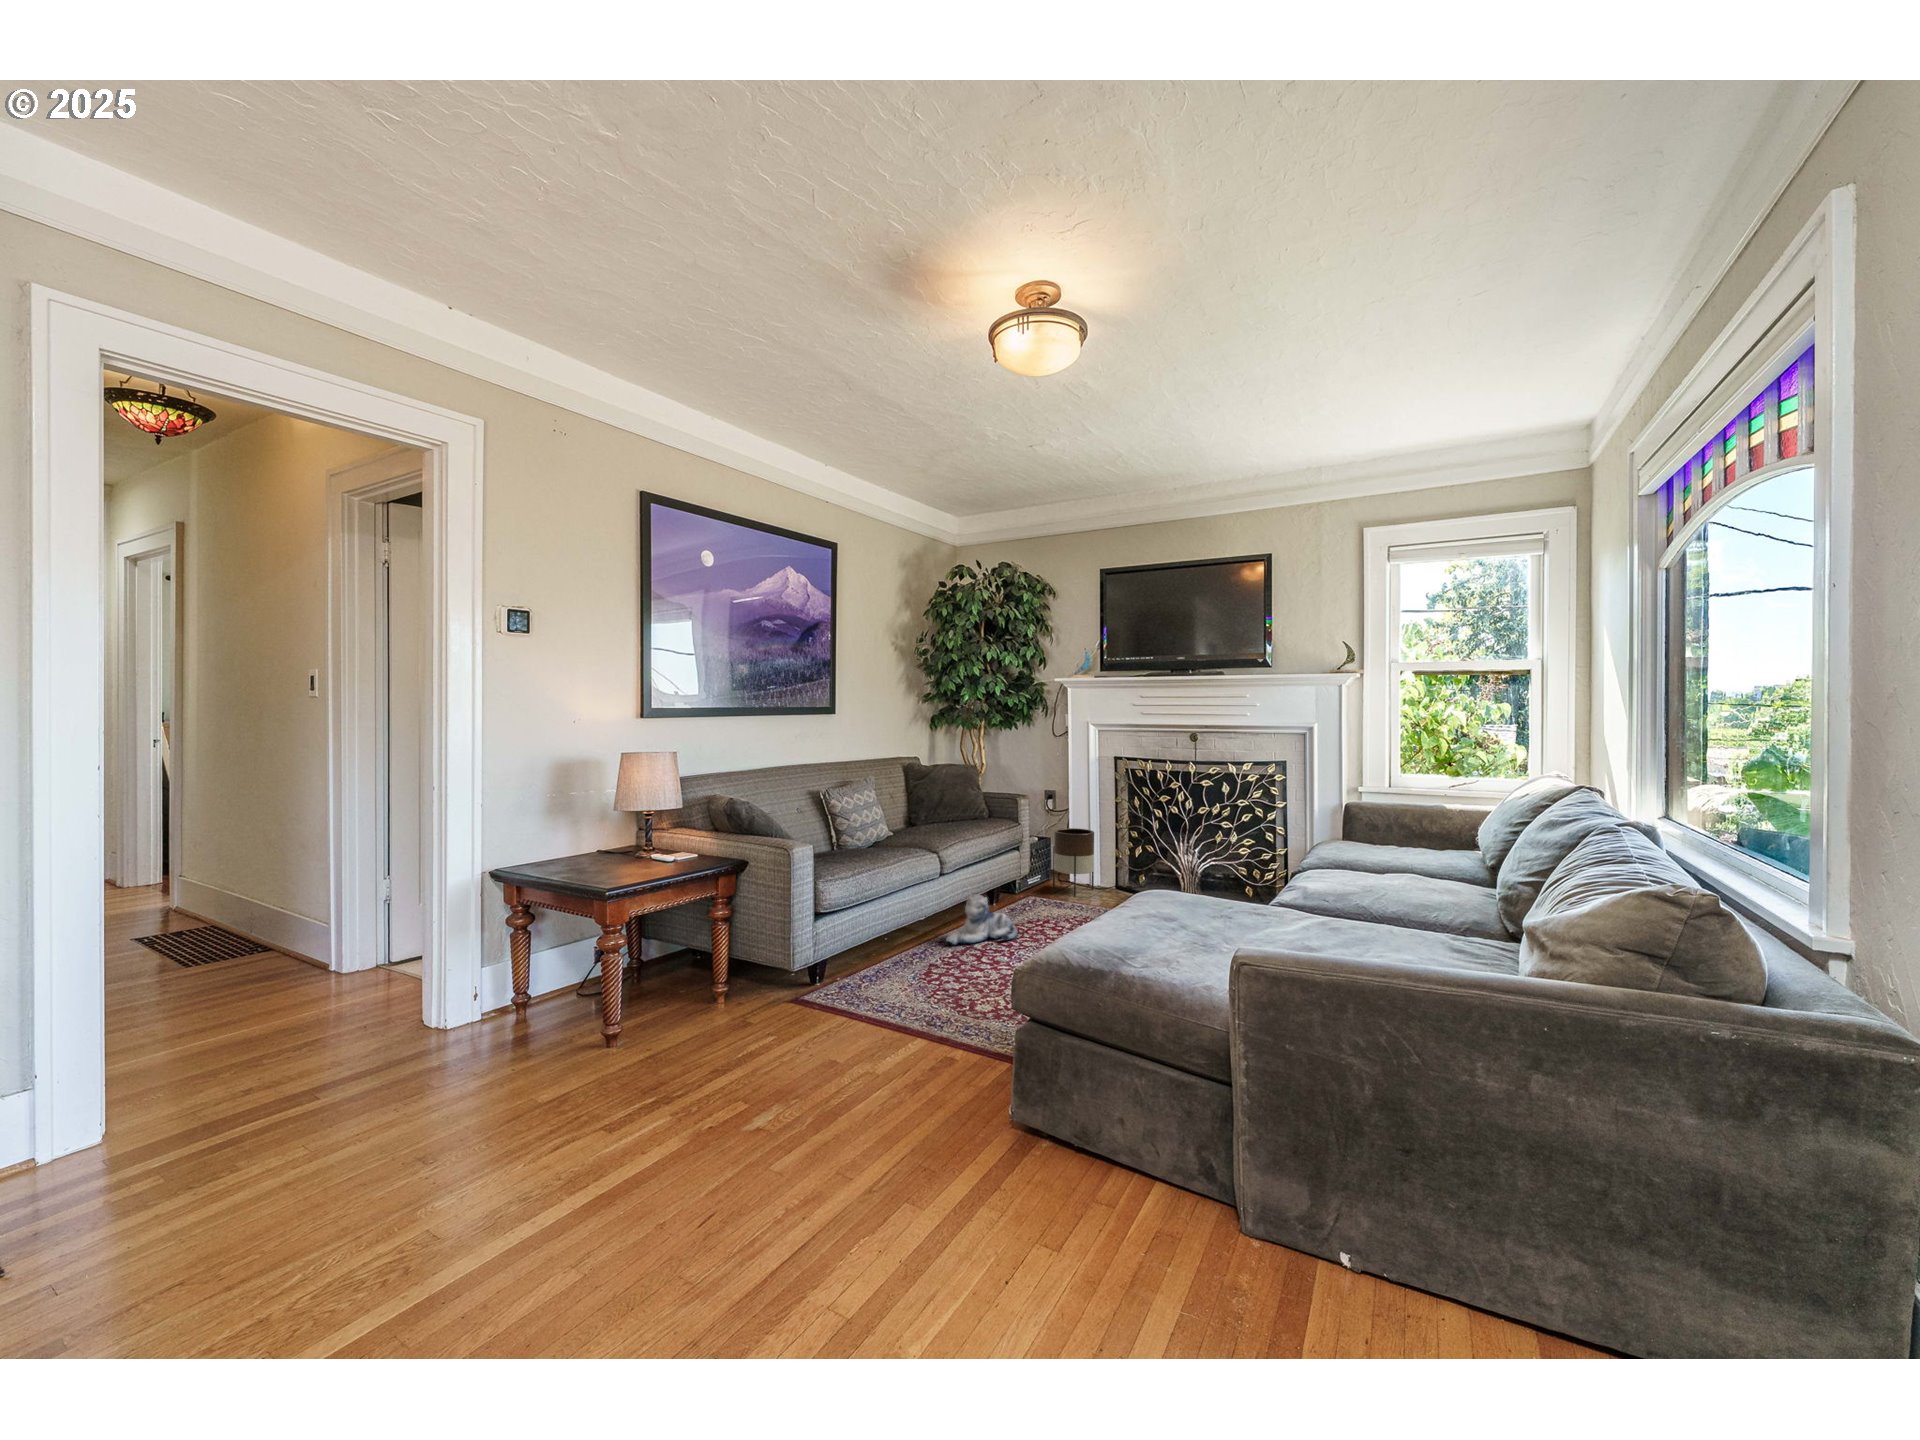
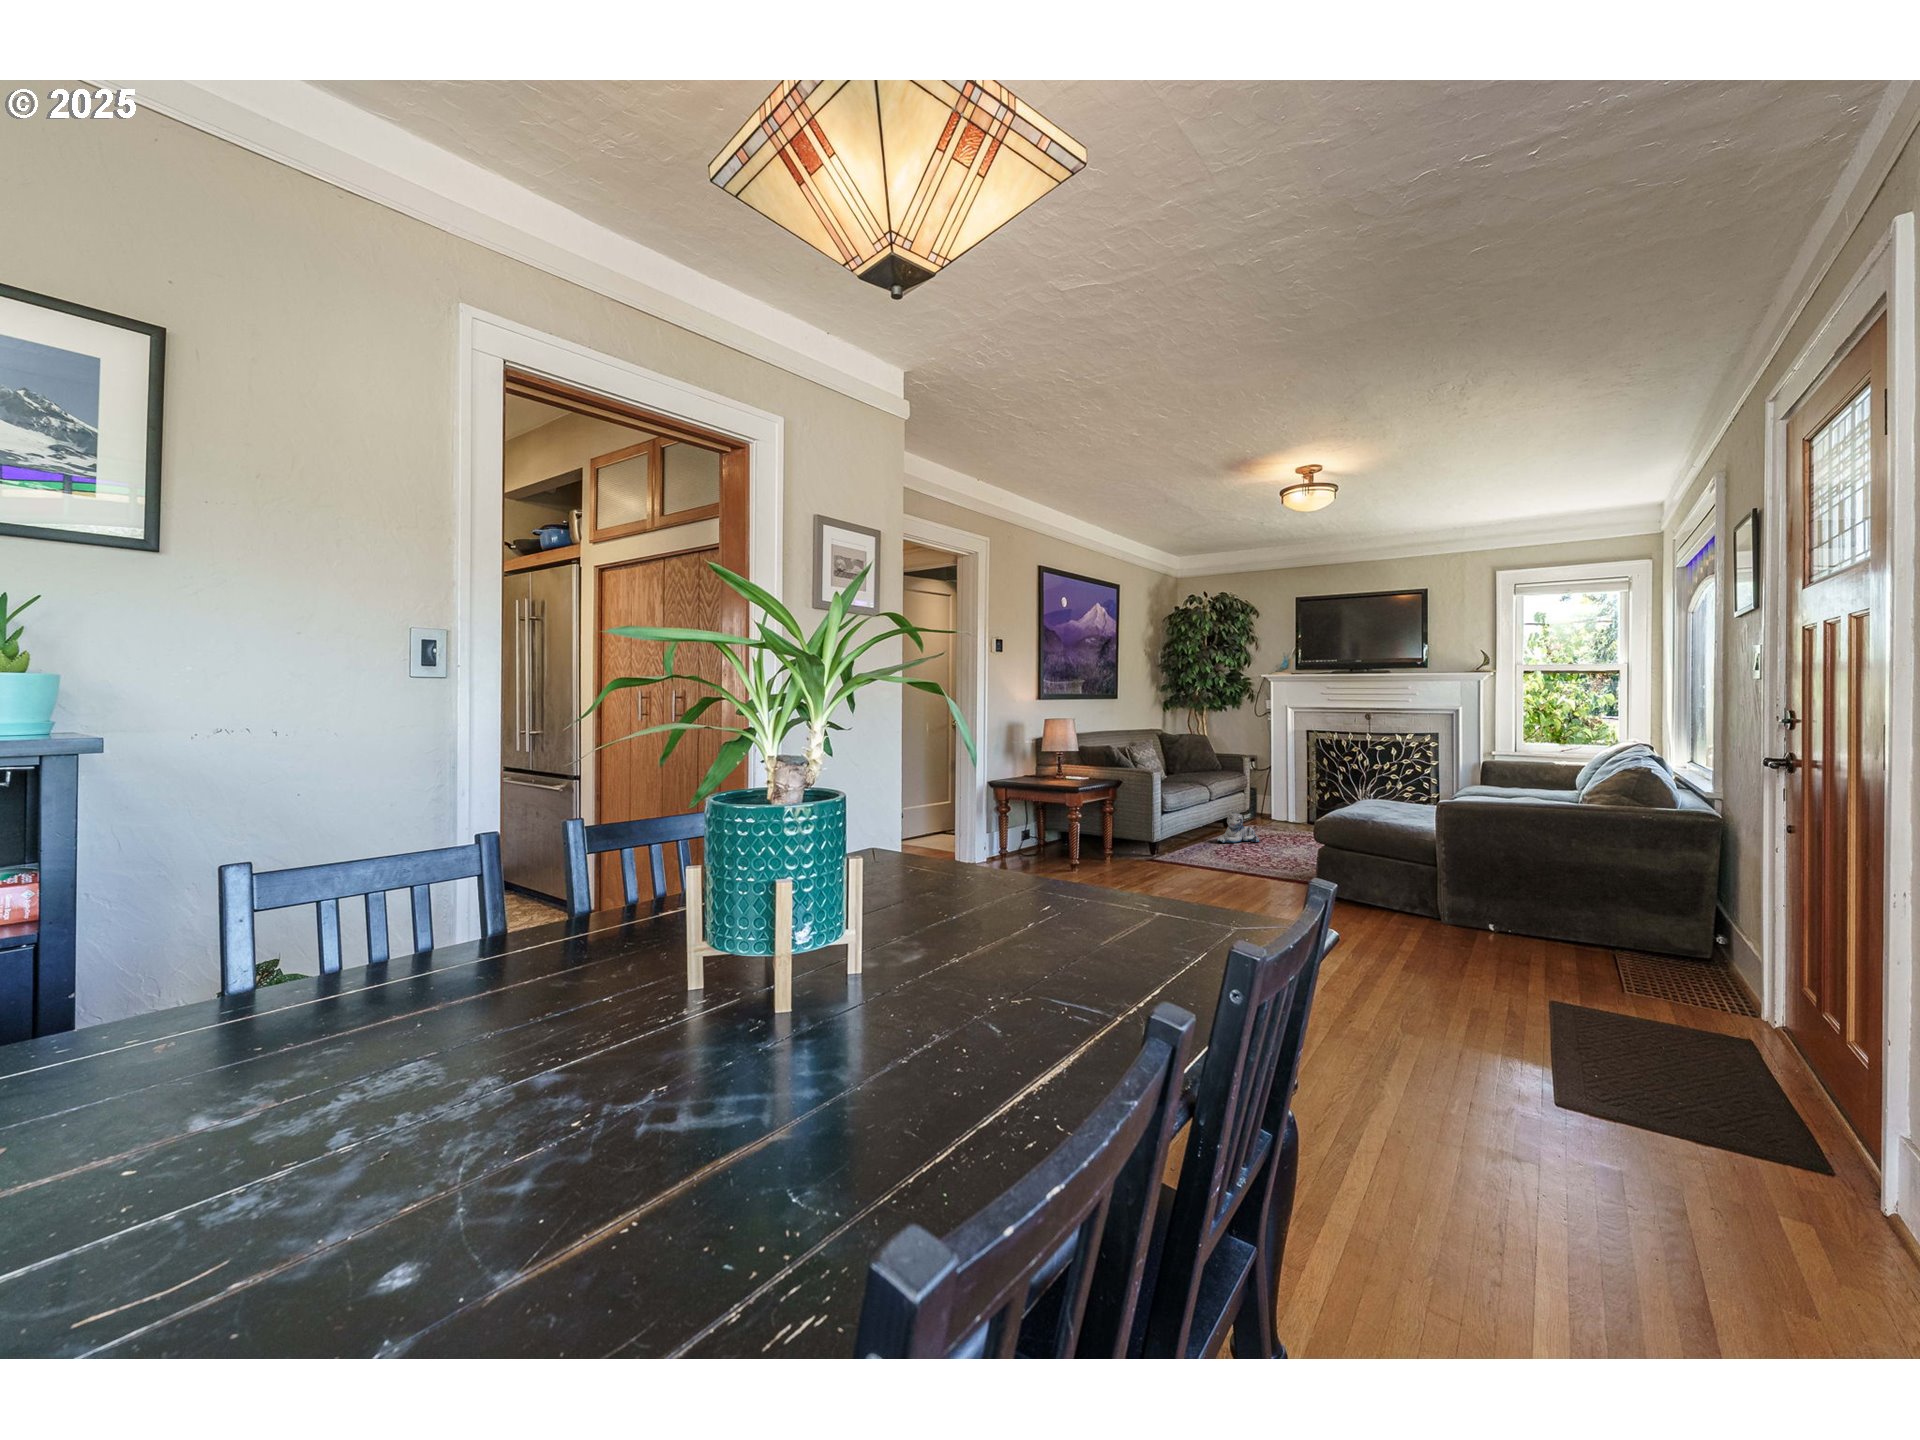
planter: present [1053,828,1094,897] -> none [1263,781,1295,826]

